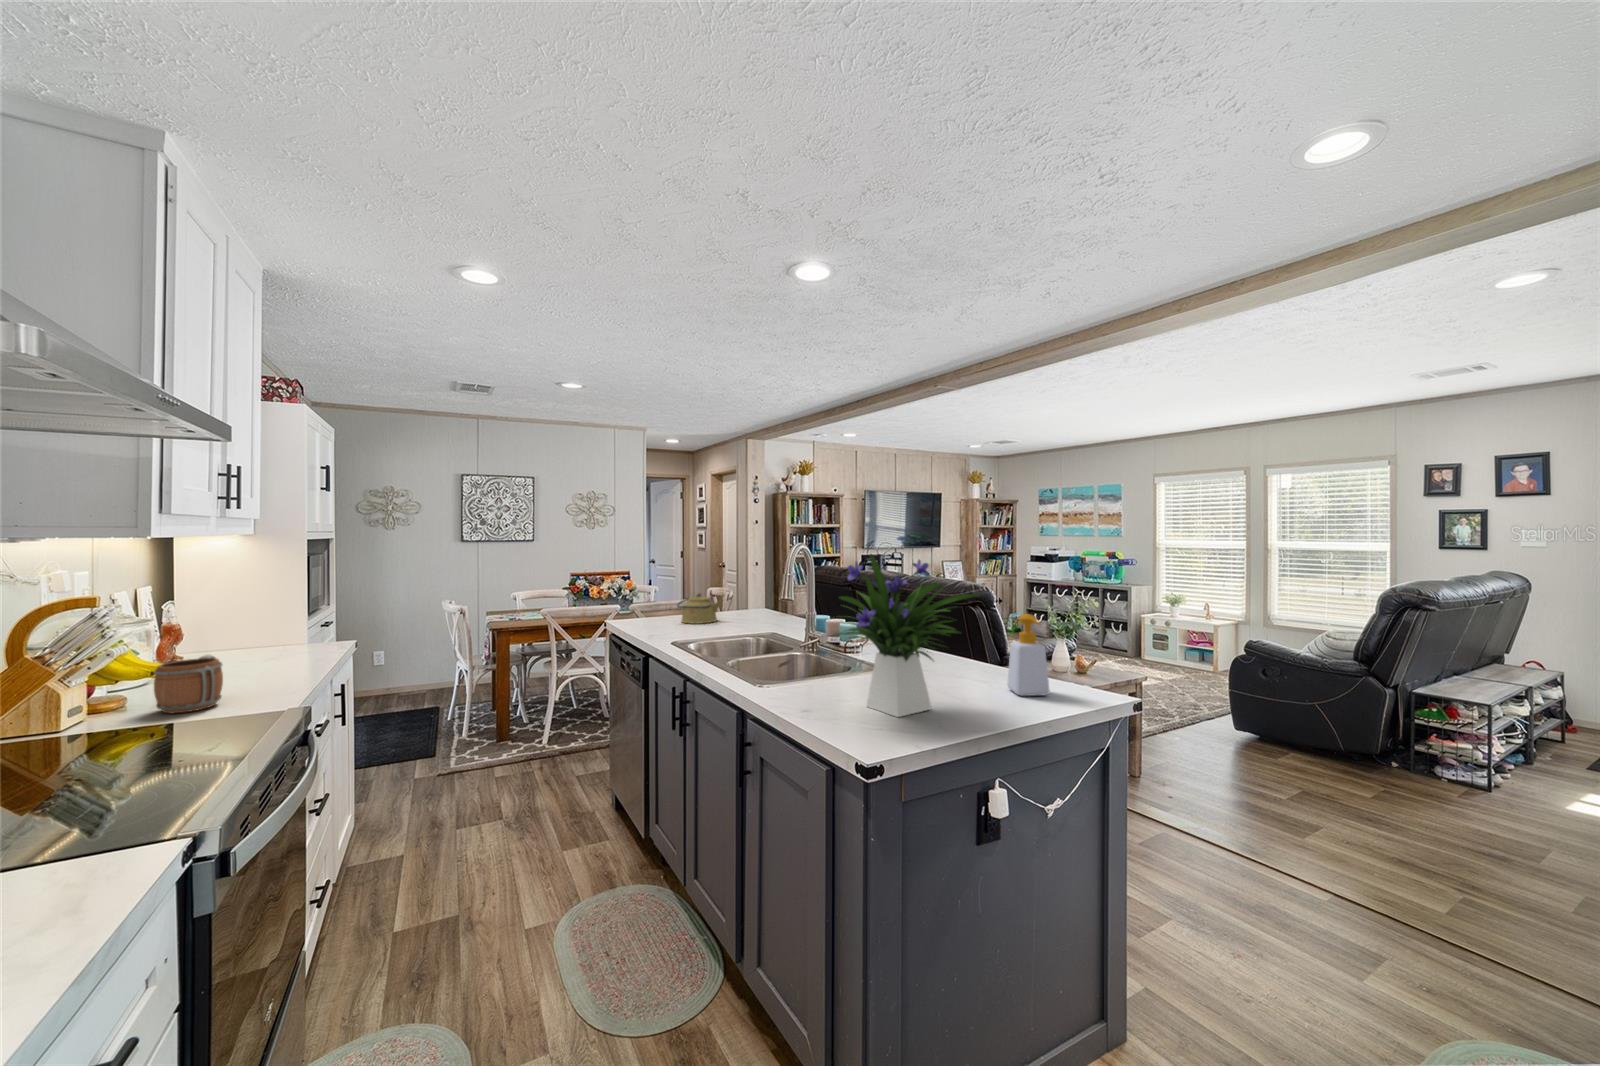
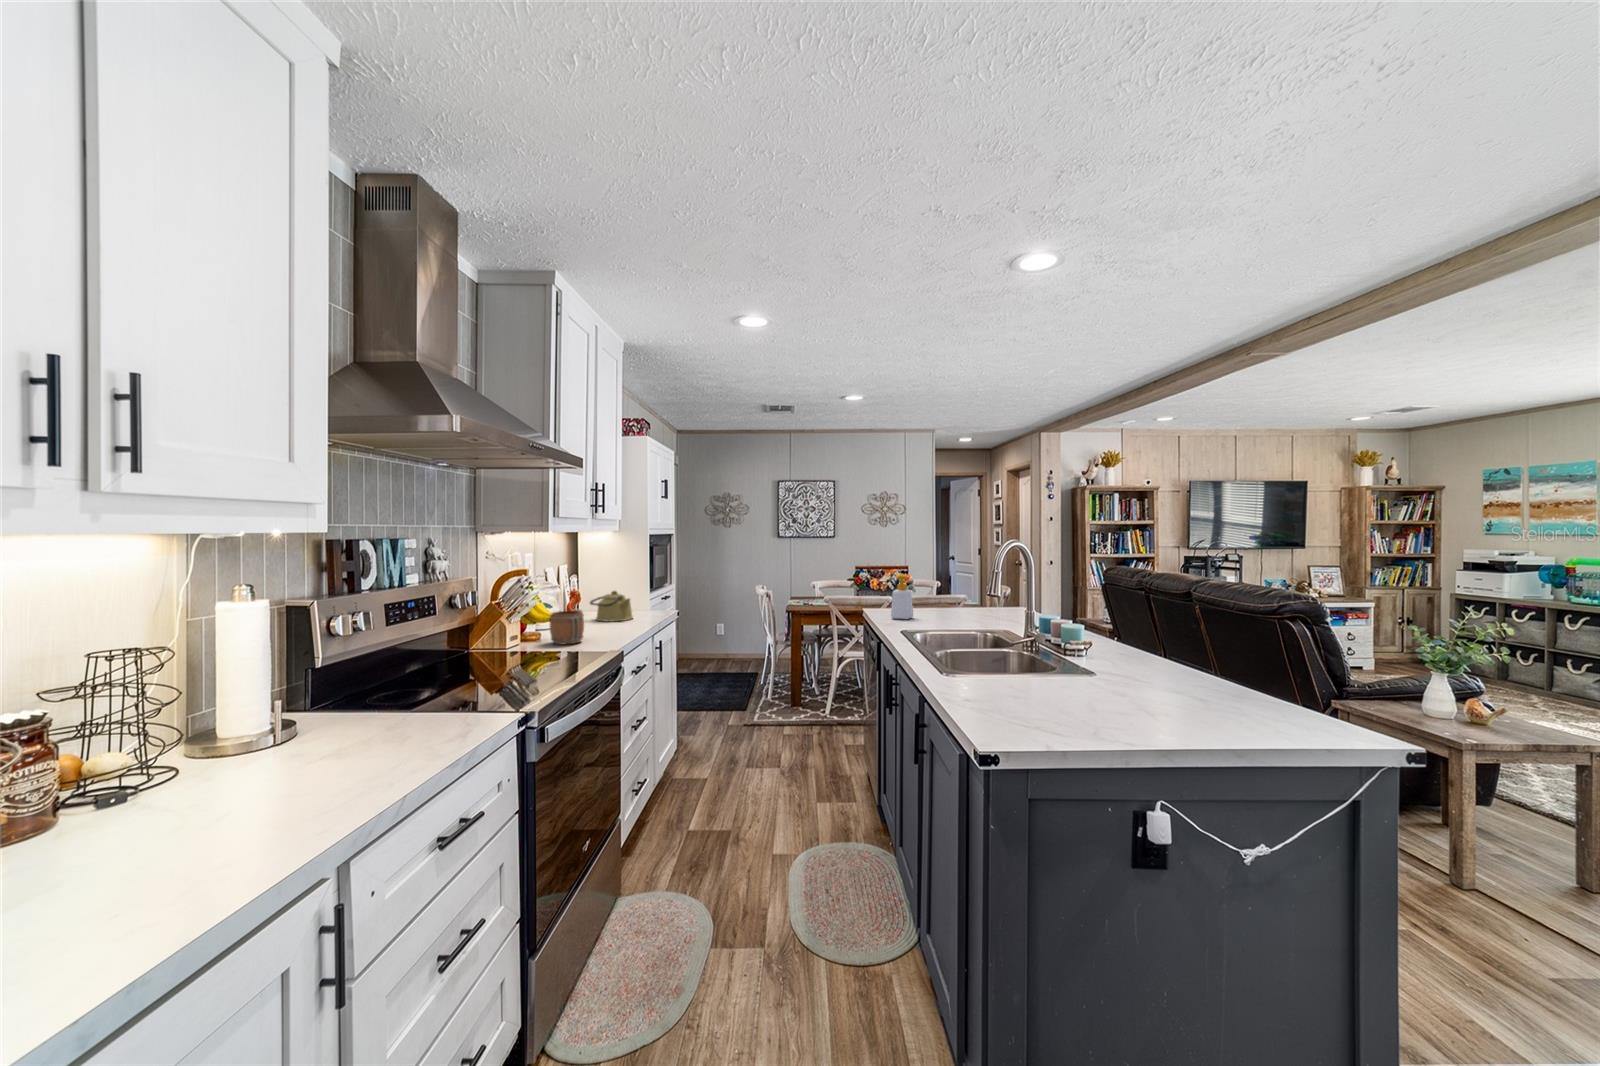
flower arrangement: present [835,554,980,717] -> none [982,548,1141,708]
kettle: present [677,593,723,624] -> present [590,591,633,622]
soap bottle: present [1007,614,1050,696] -> present [891,574,913,619]

